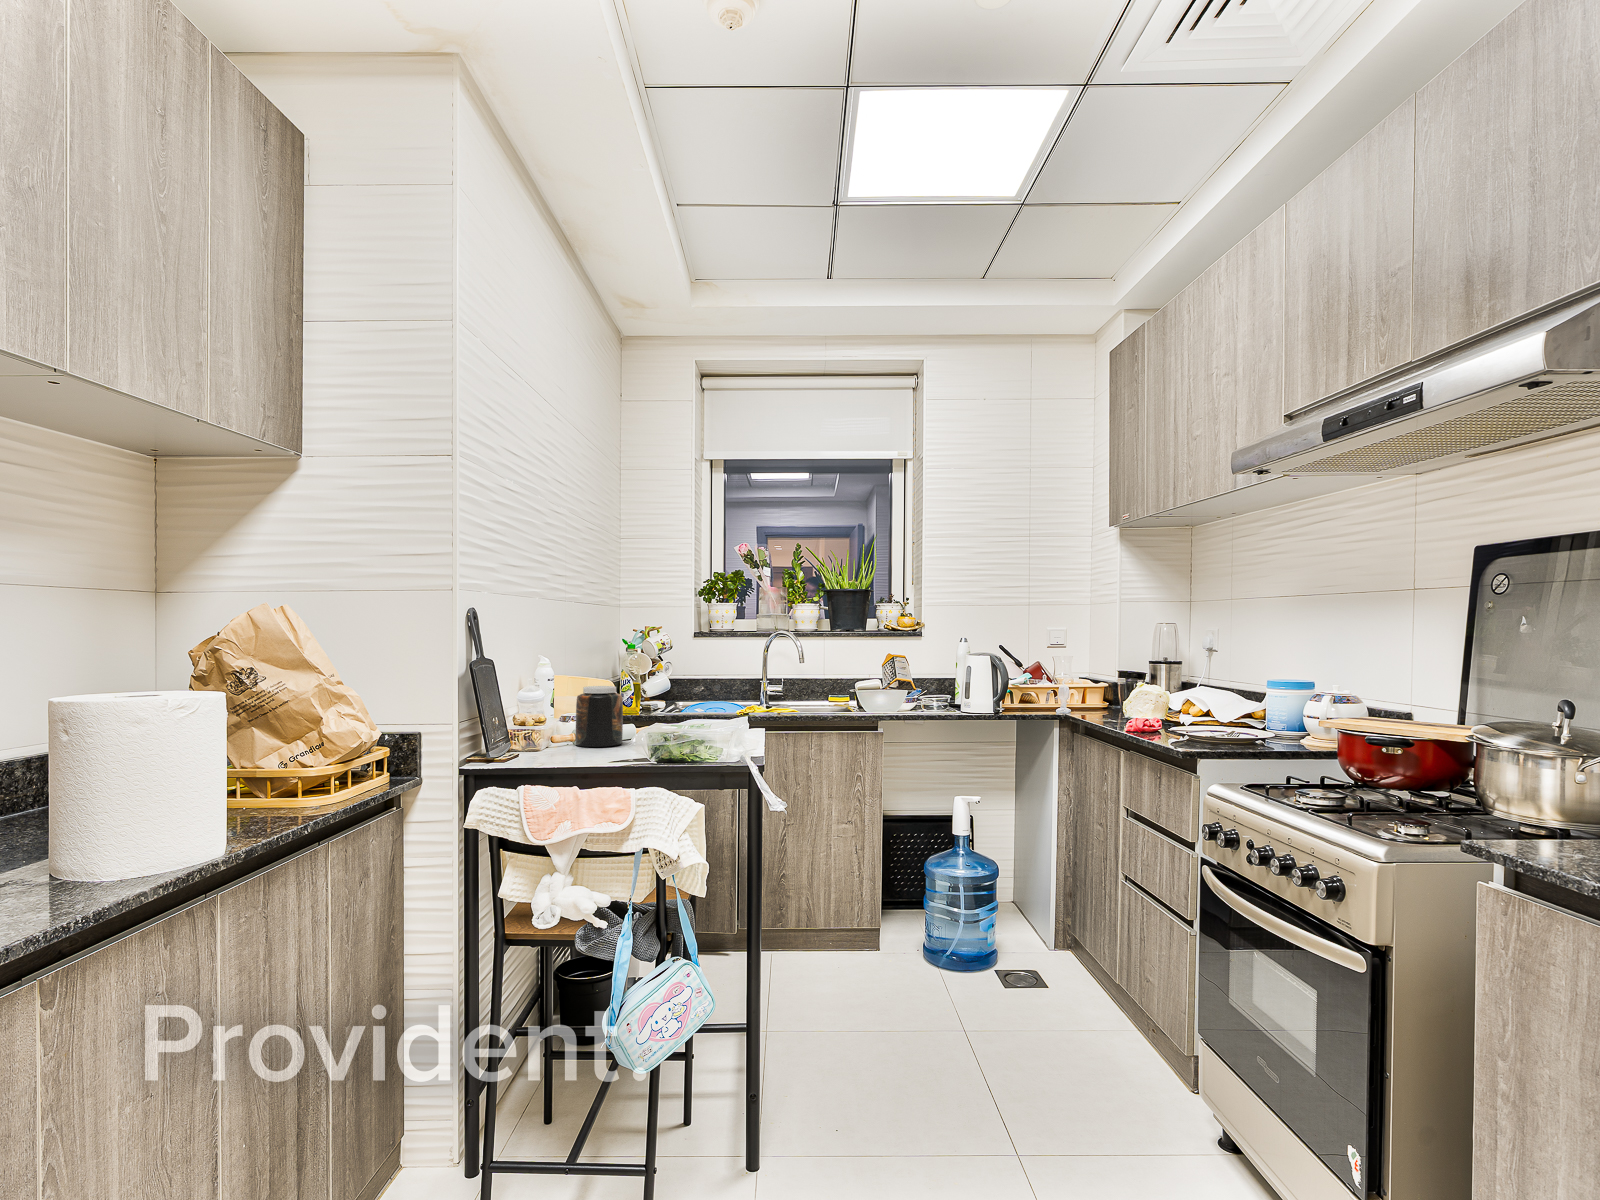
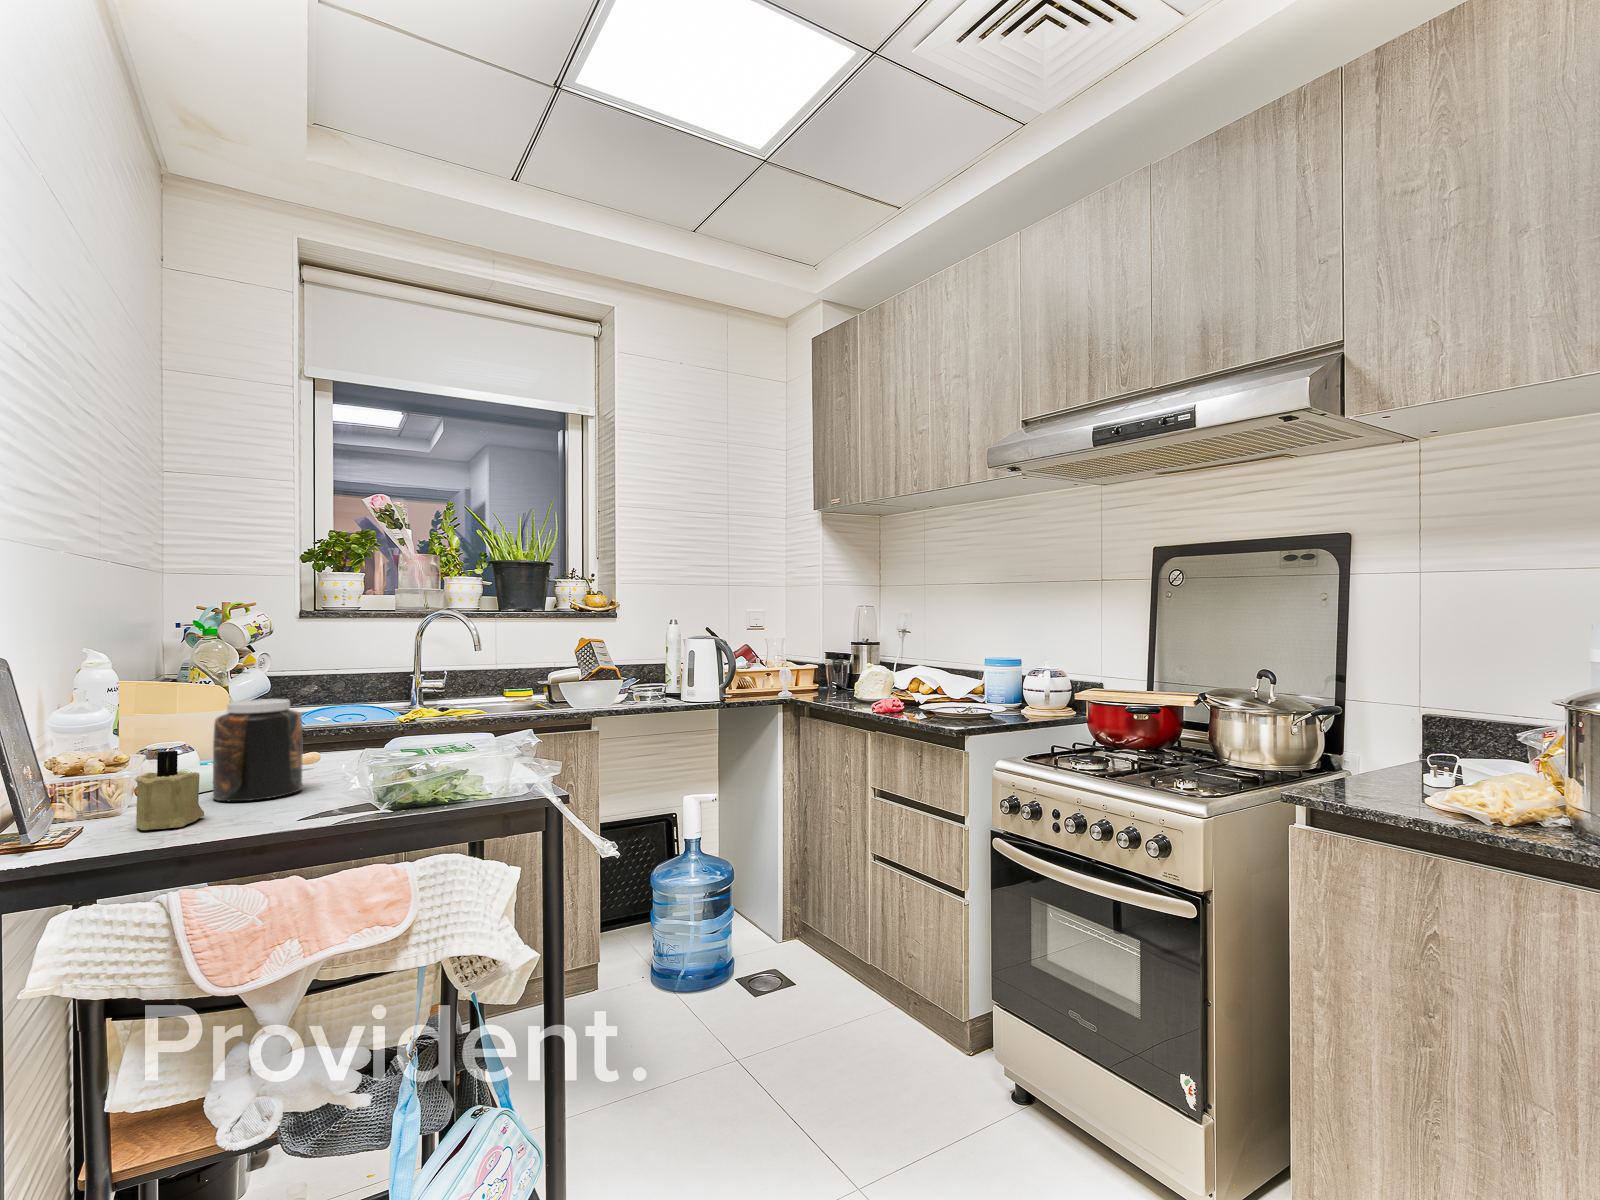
candle: none [528,711,561,755] -> present [135,751,205,830]

